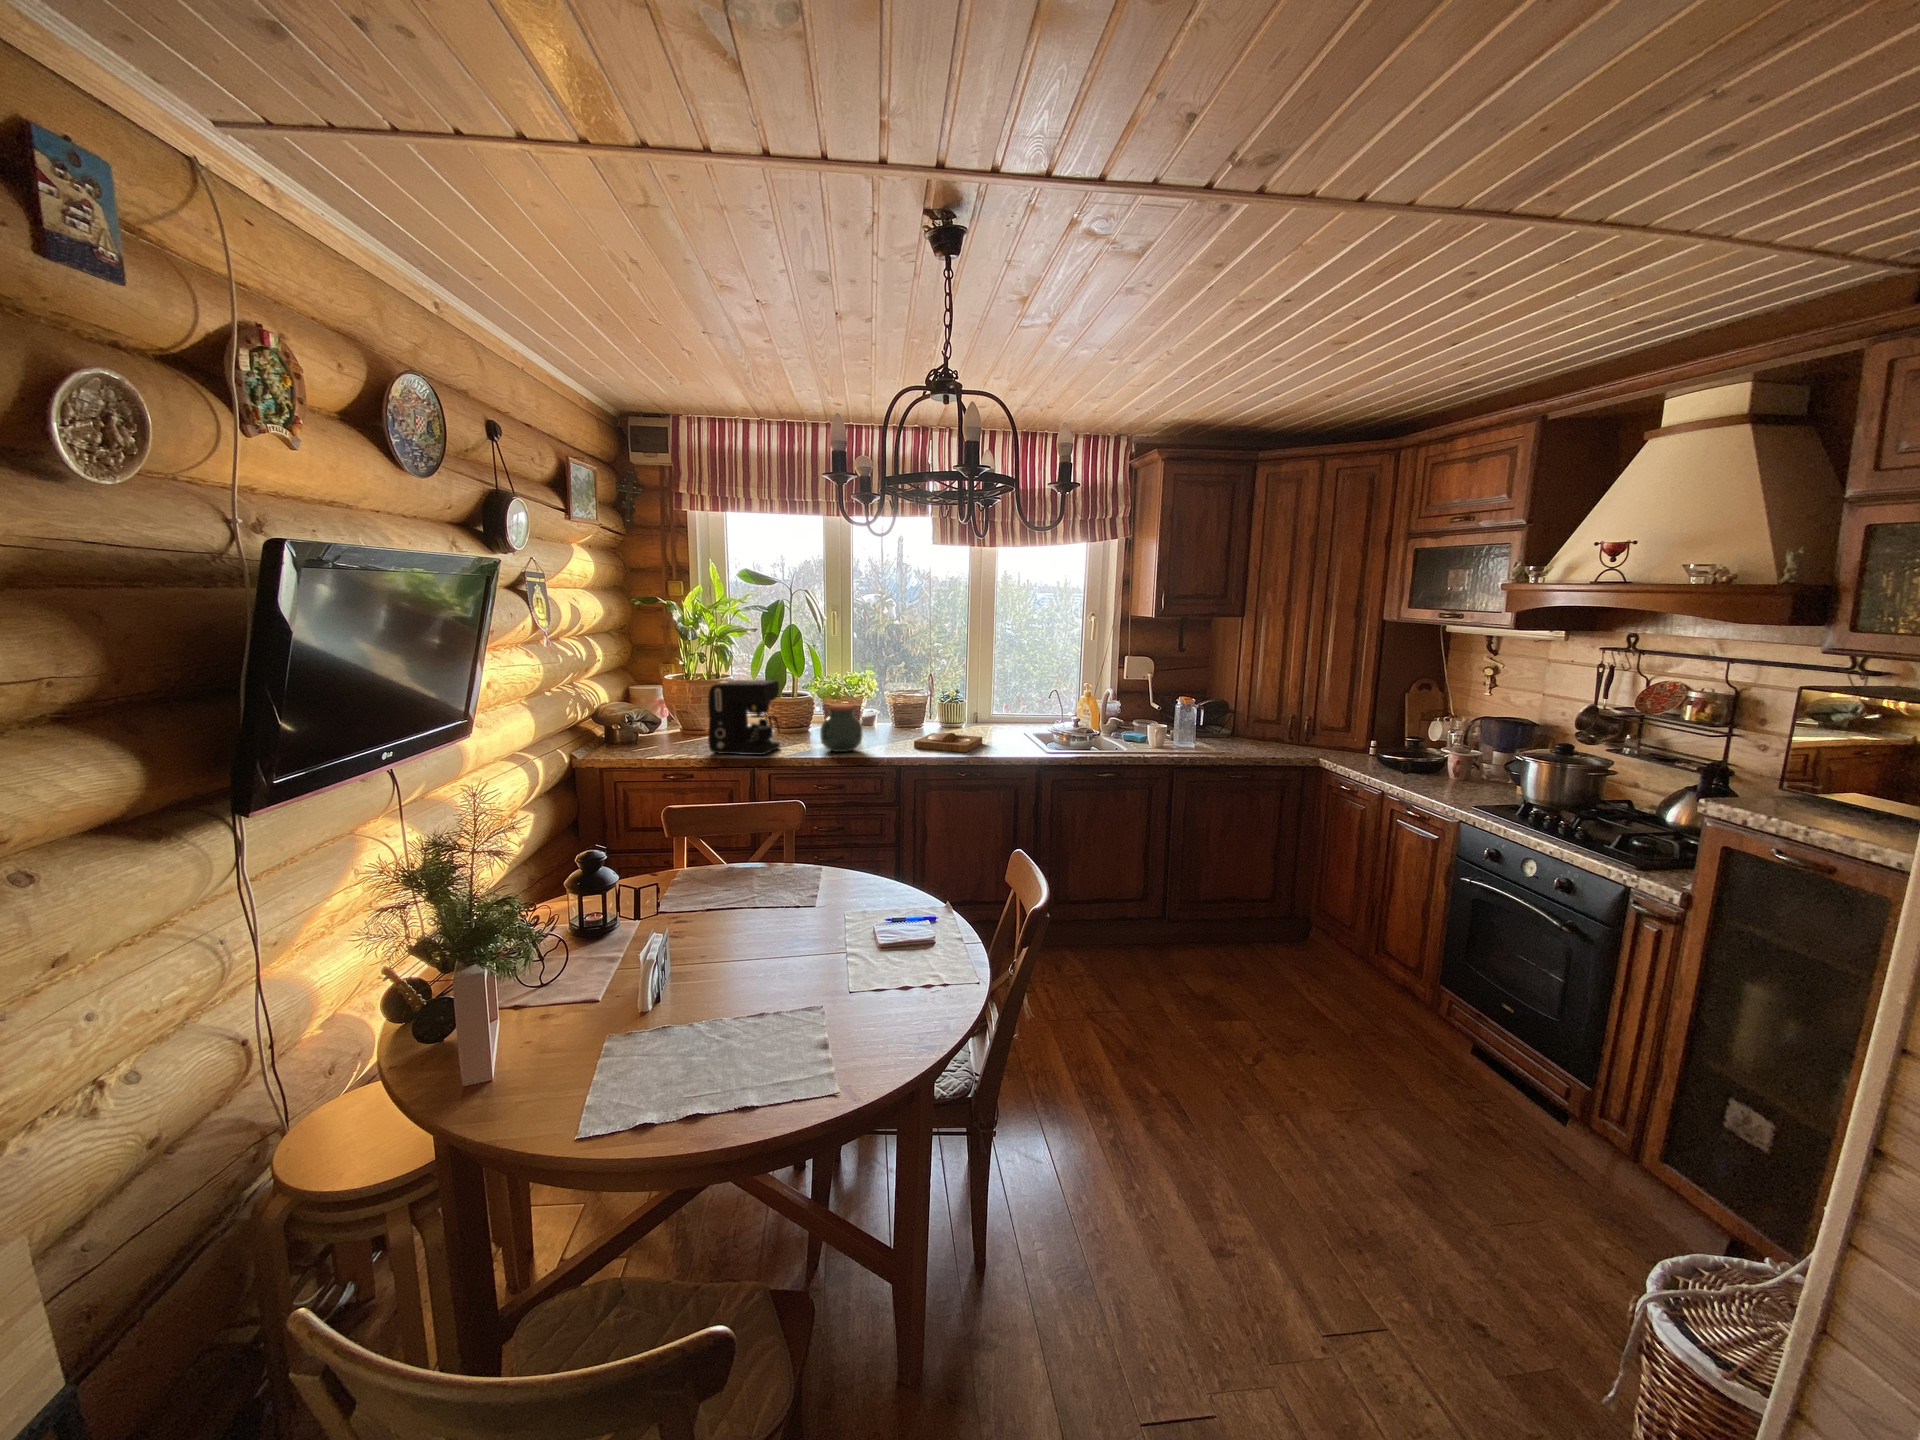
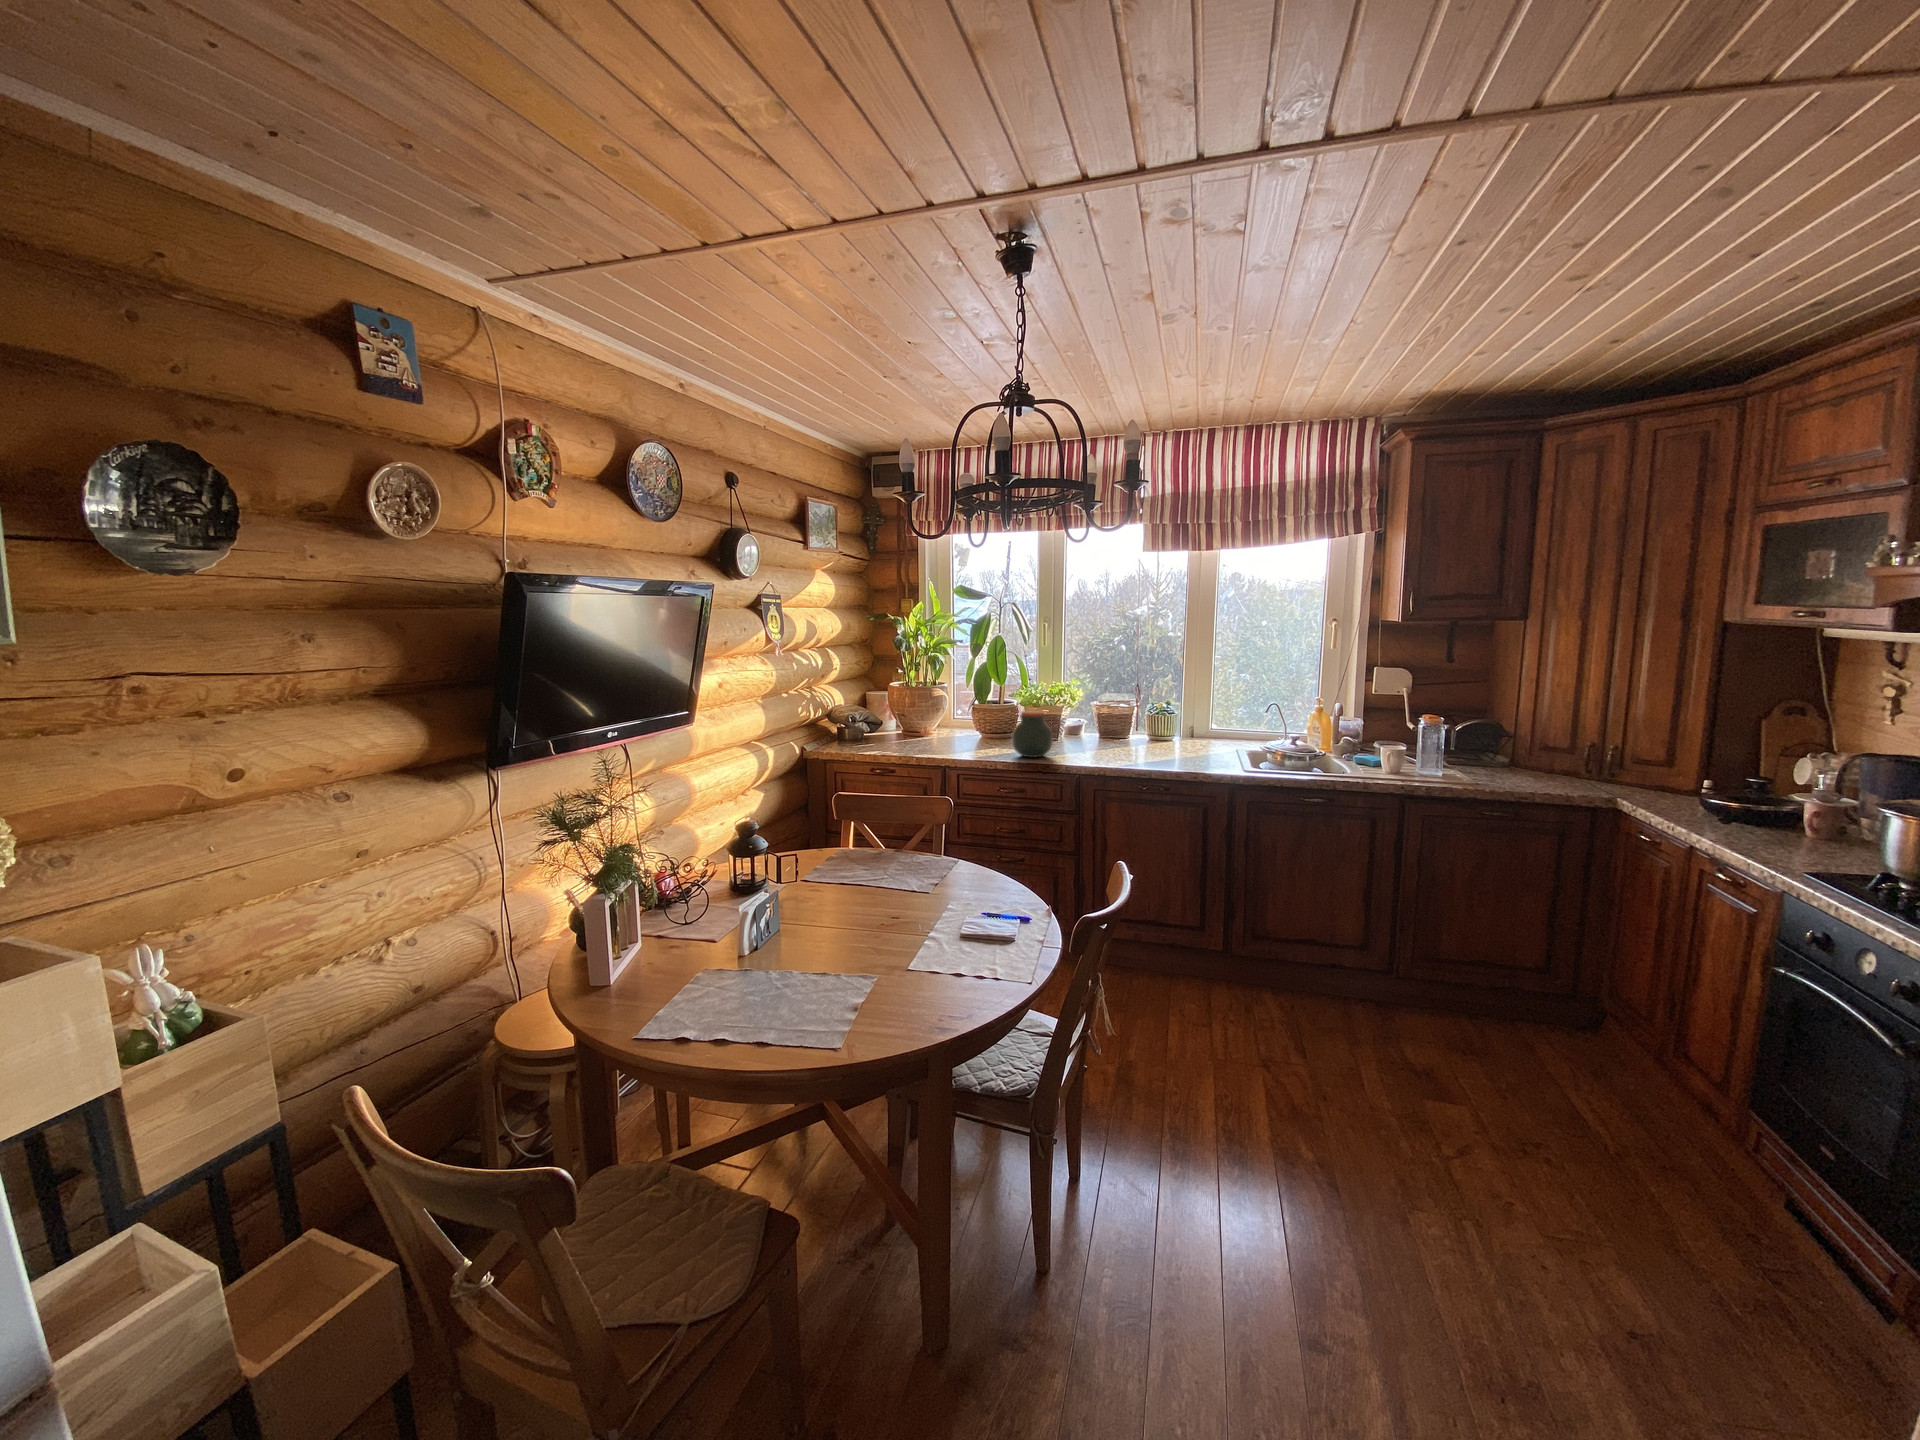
coffee maker: present [708,680,780,755] -> none [912,687,978,756]
tray: present [914,733,982,752] -> none [1106,744,1184,764]

